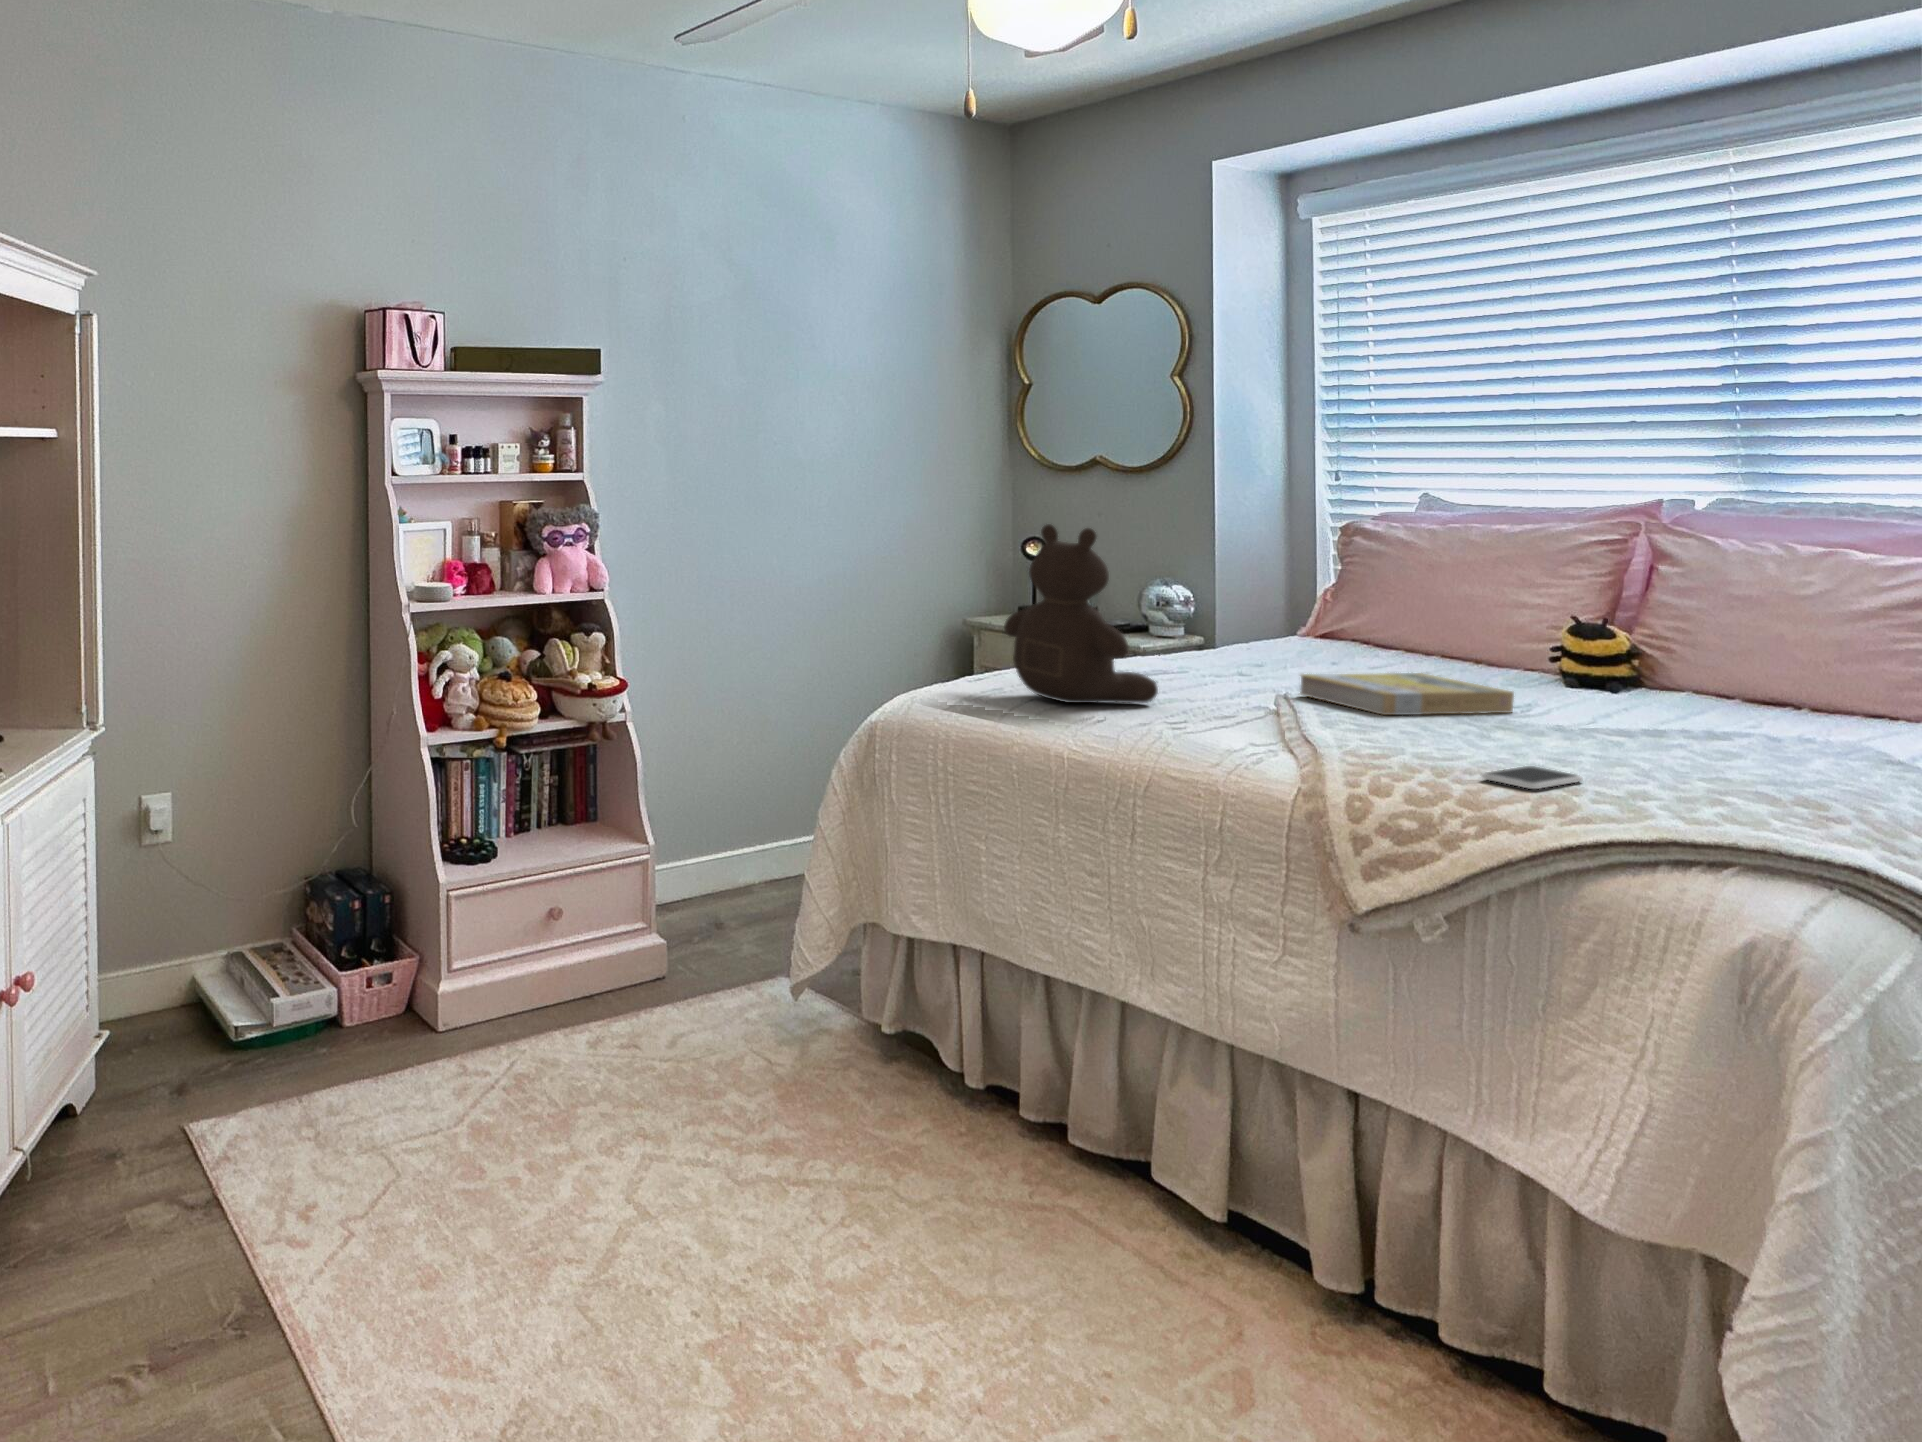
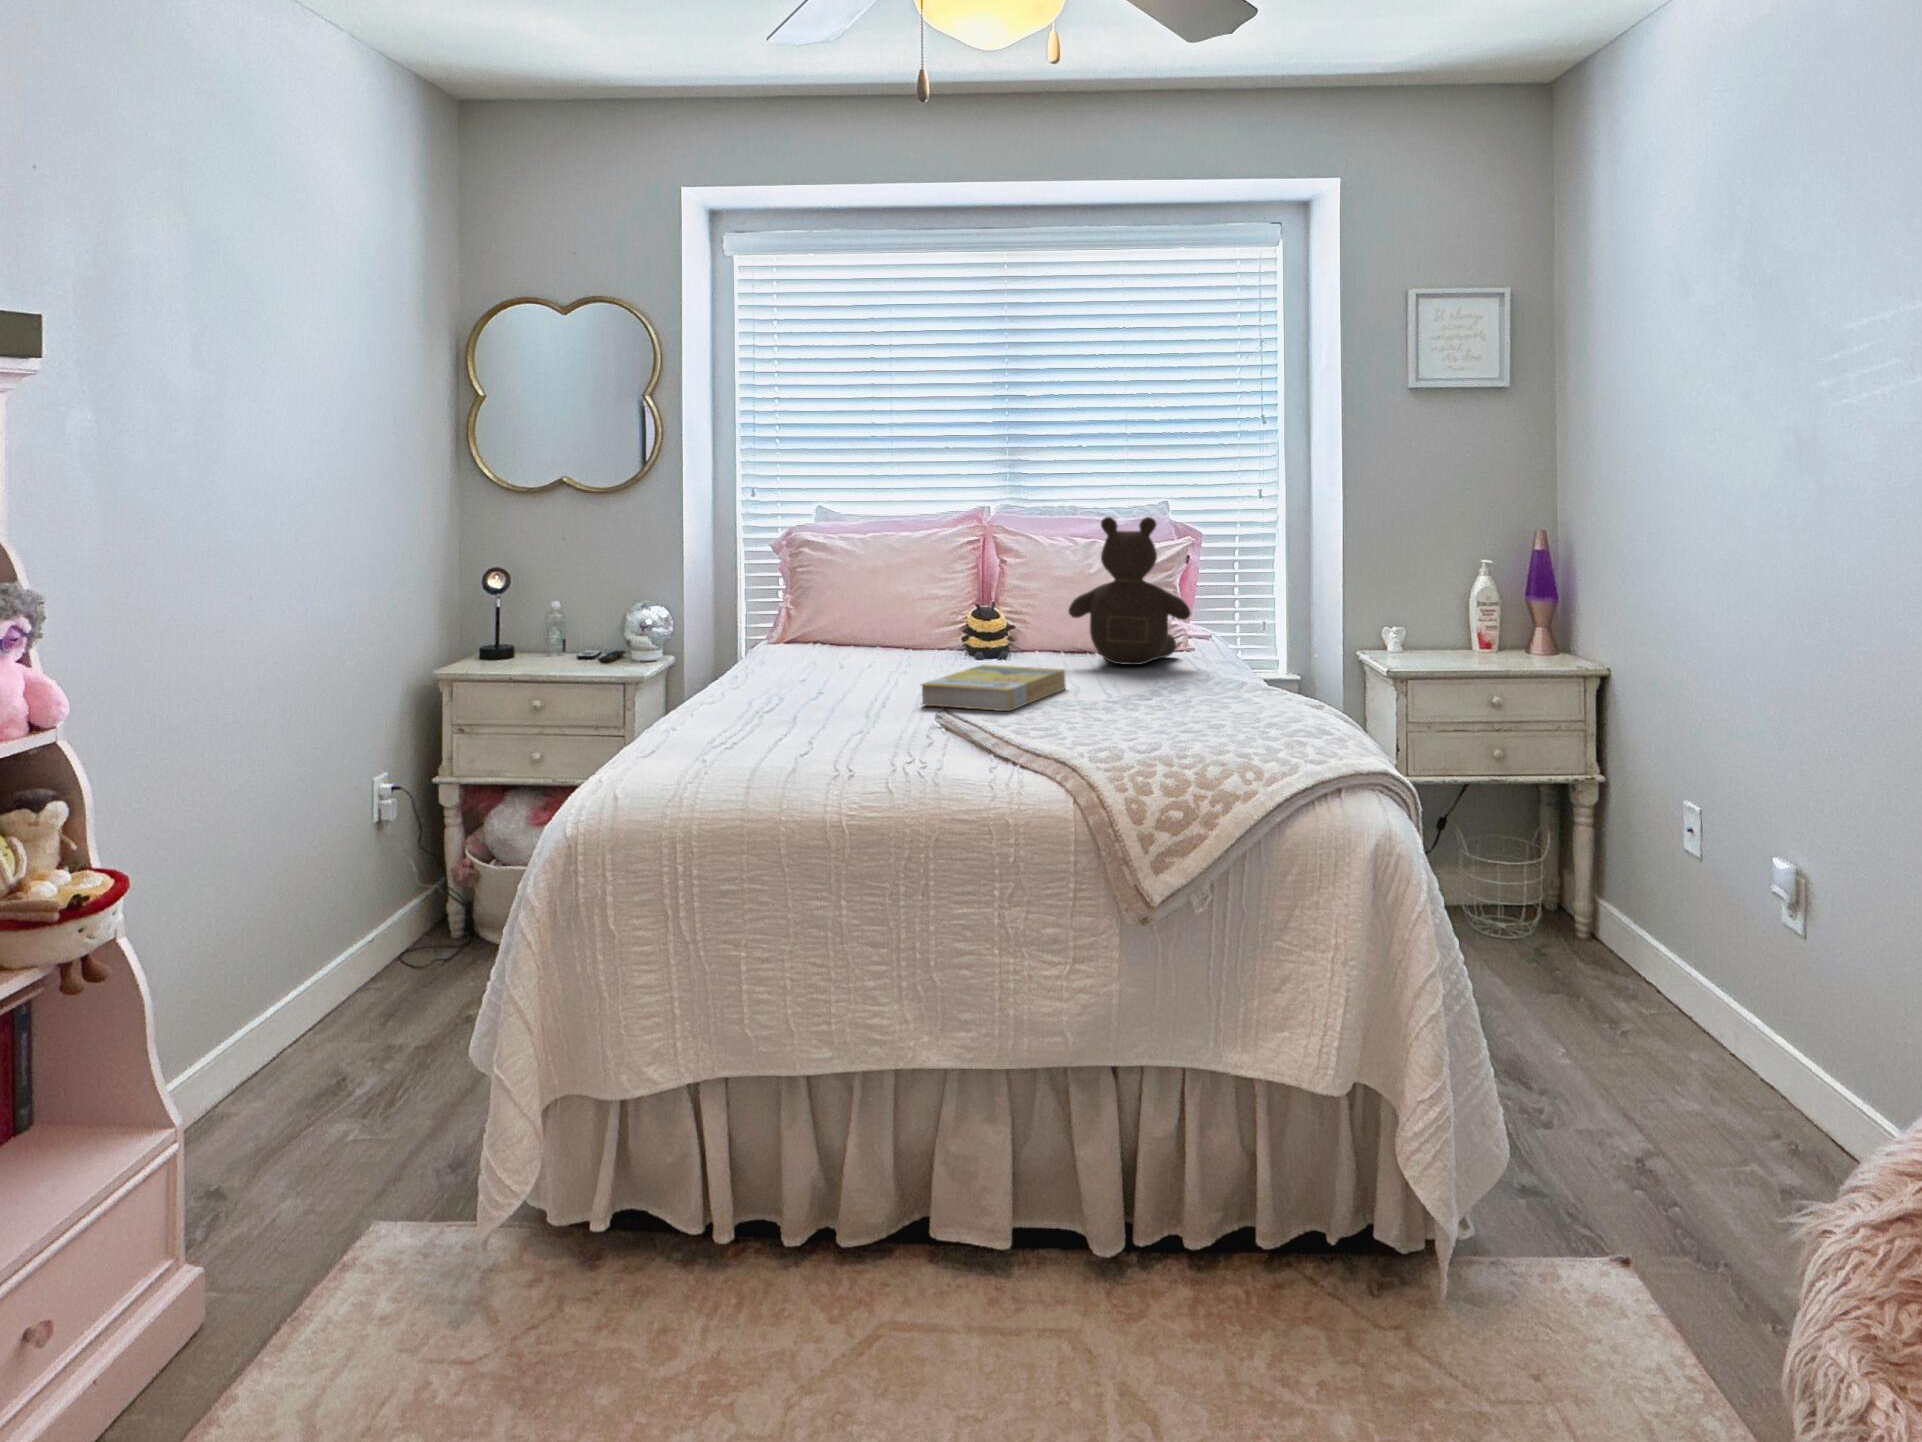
teddy bear: present [1004,524,1158,703] -> present [1069,517,1191,665]
smartphone: present [1481,766,1582,789] -> none [1186,735,1232,757]

